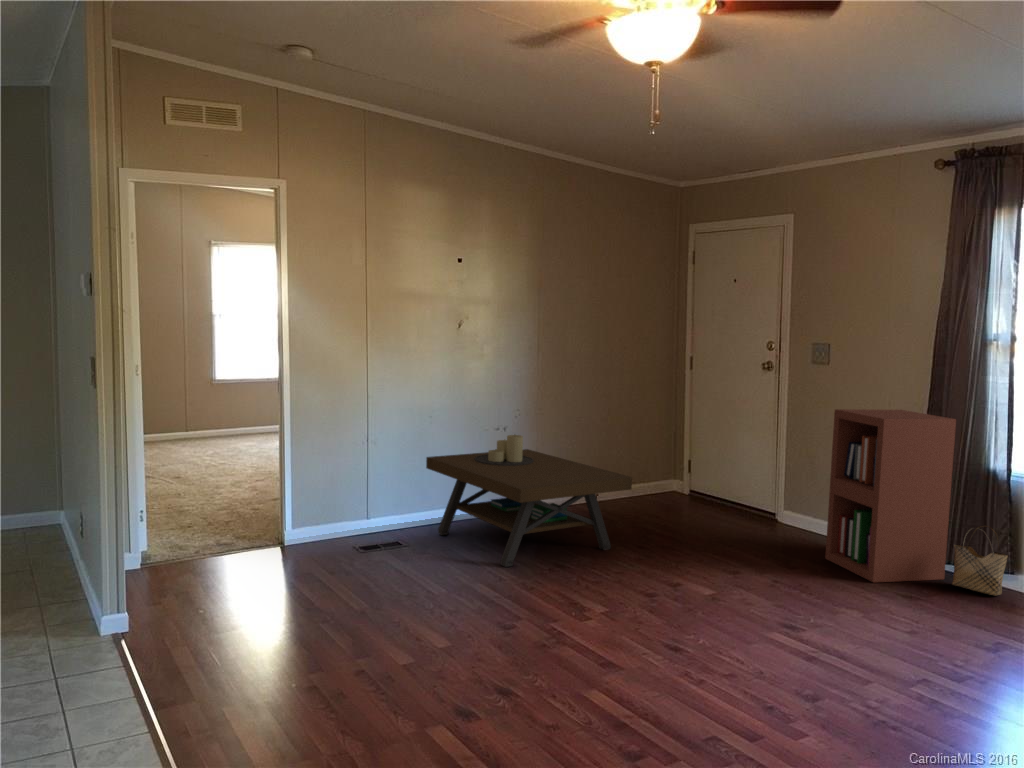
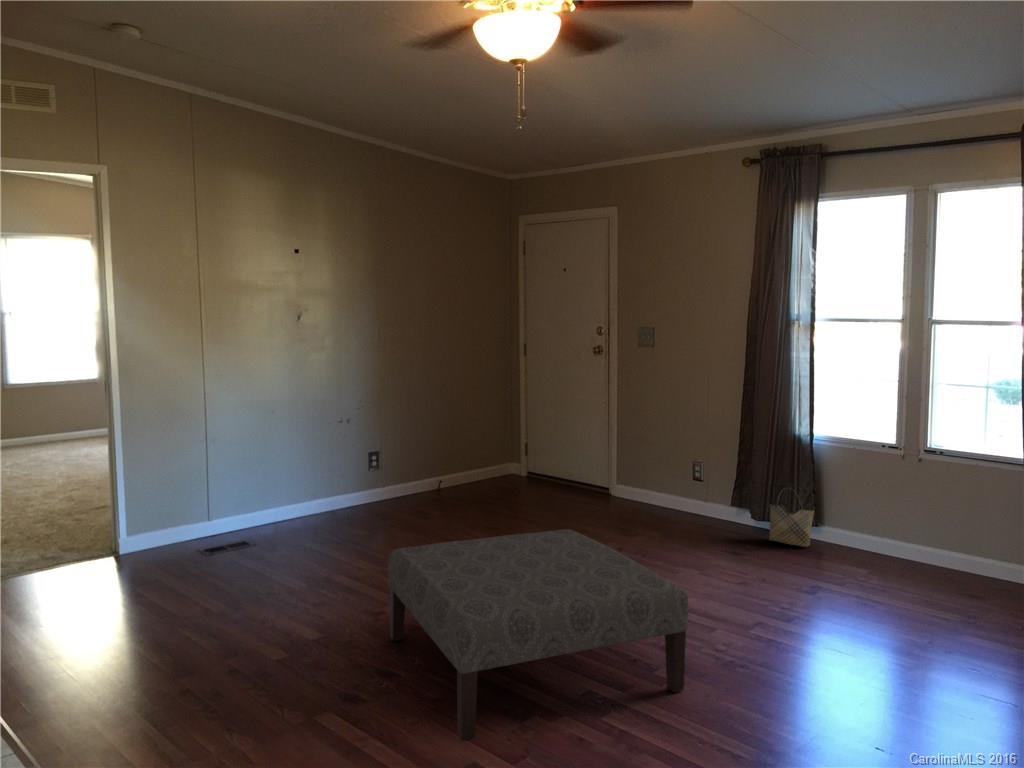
bookshelf: present [825,409,956,582] -> none [658,385,767,544]
coffee table: present [426,435,632,567] -> none [271,425,480,559]
ottoman: none [528,553,829,746] -> present [388,529,688,741]

